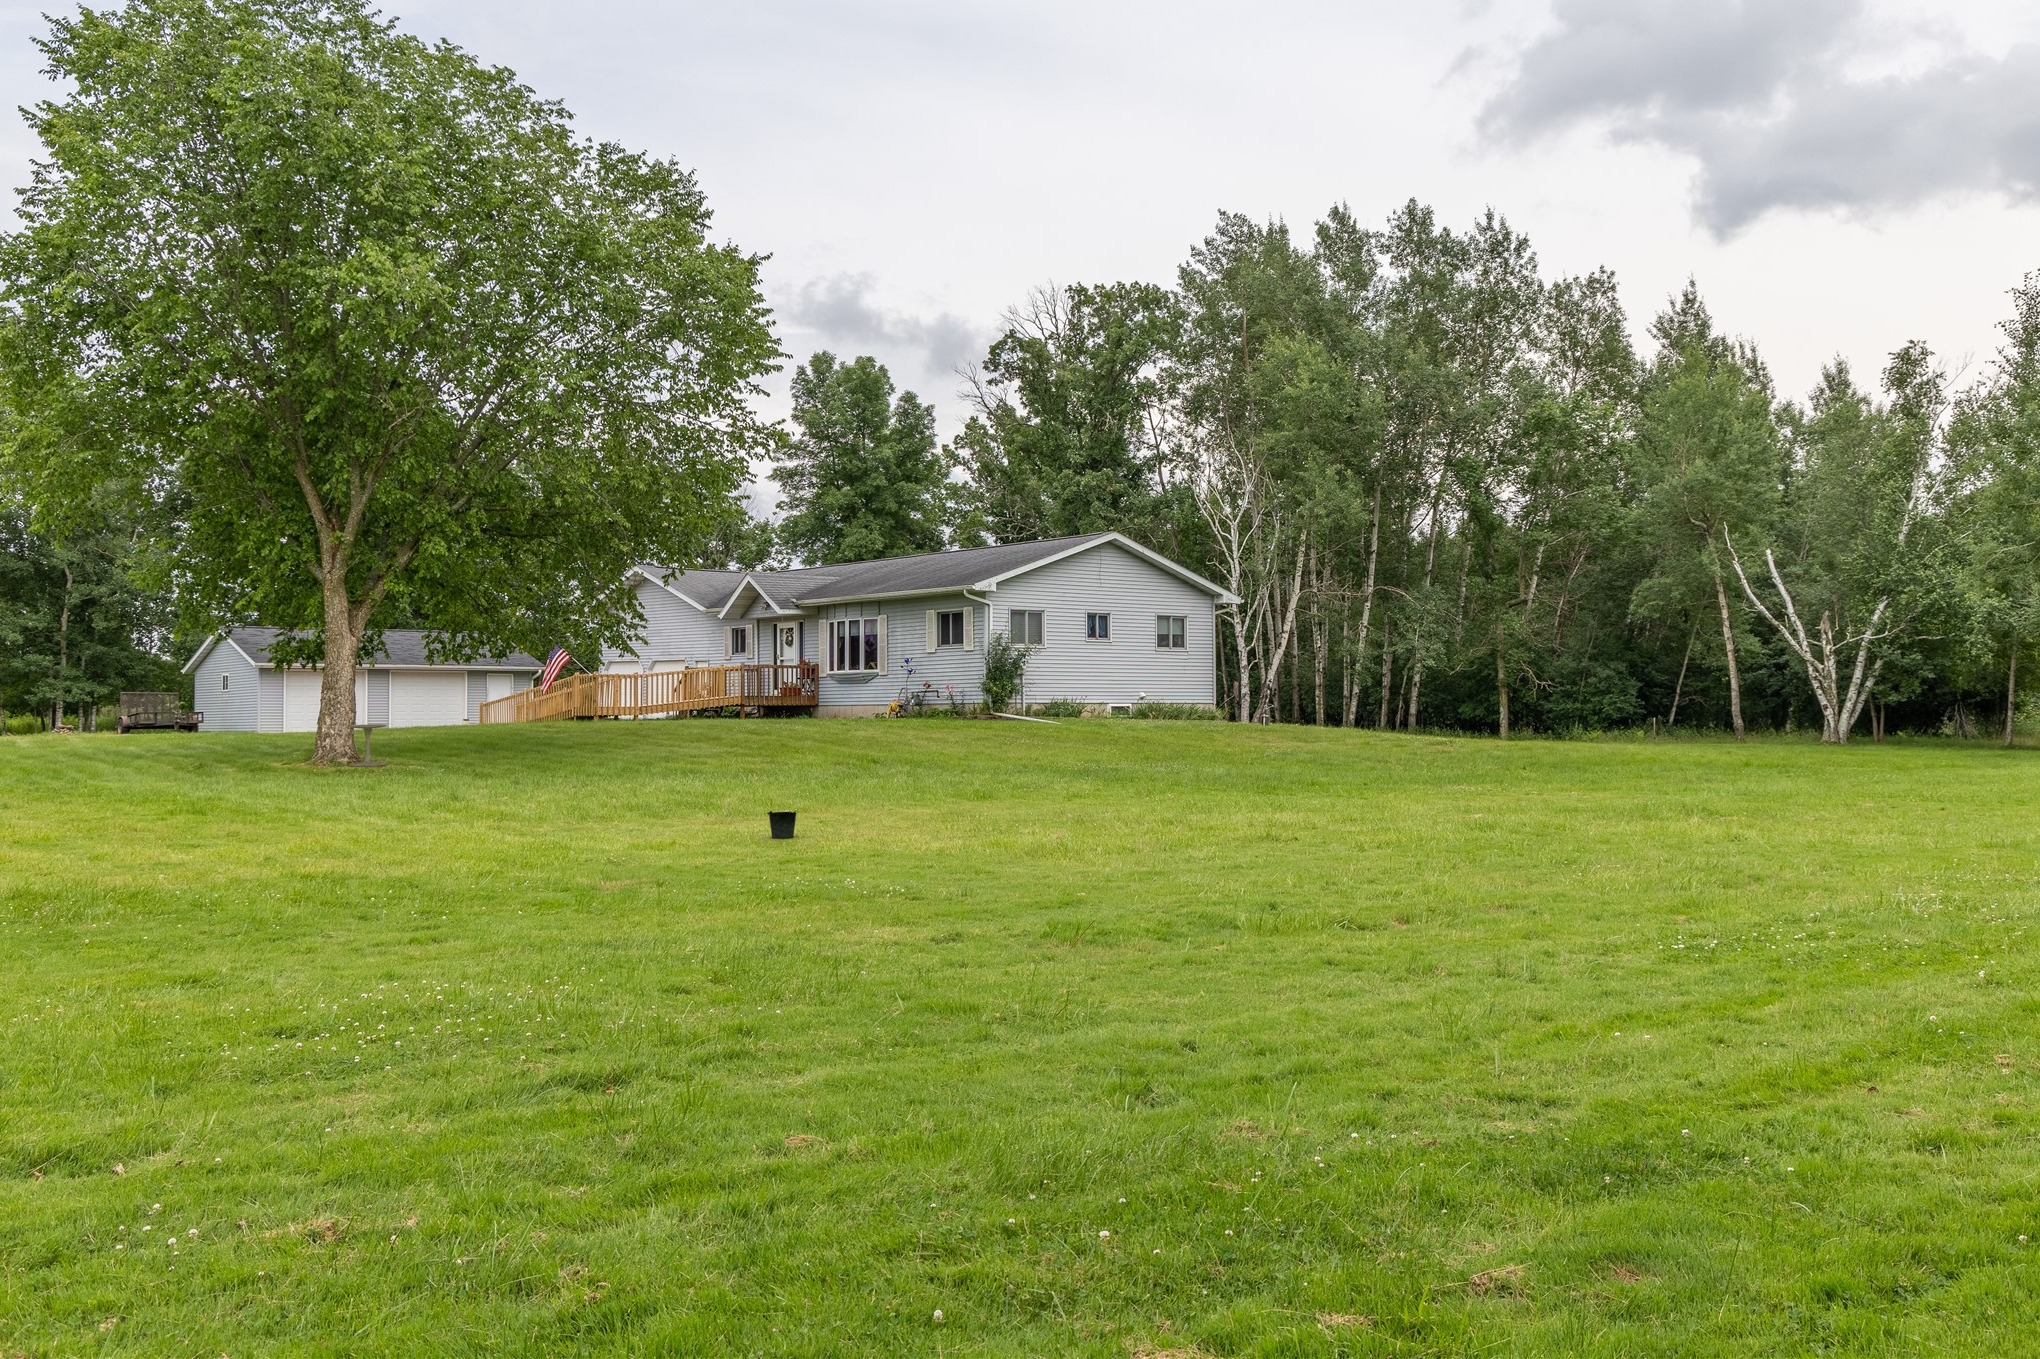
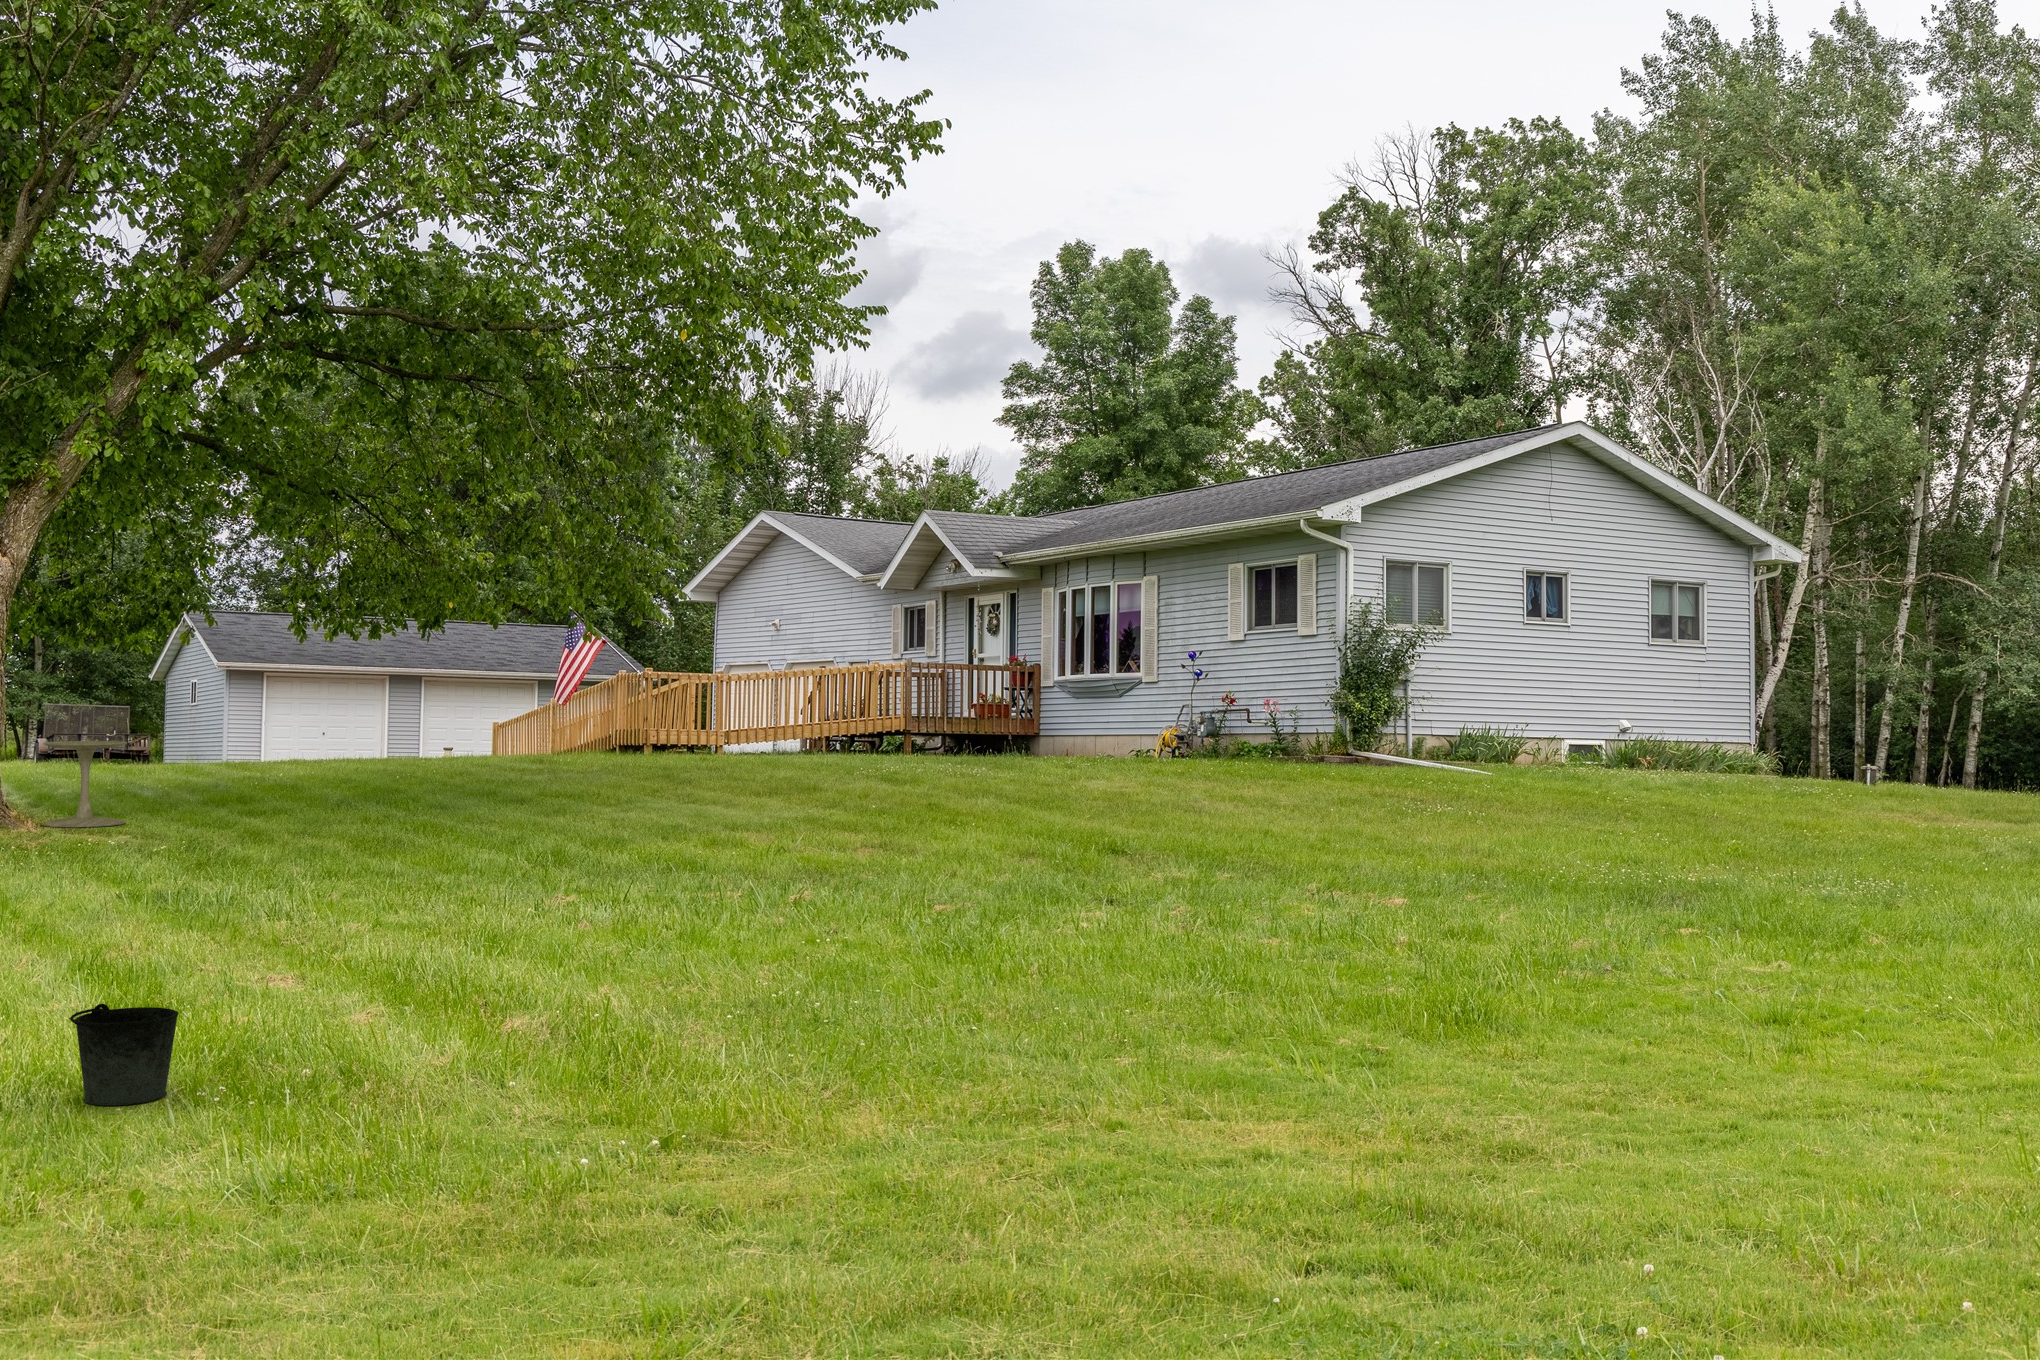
bucket: present [767,811,796,838] -> present [70,1004,179,1106]

